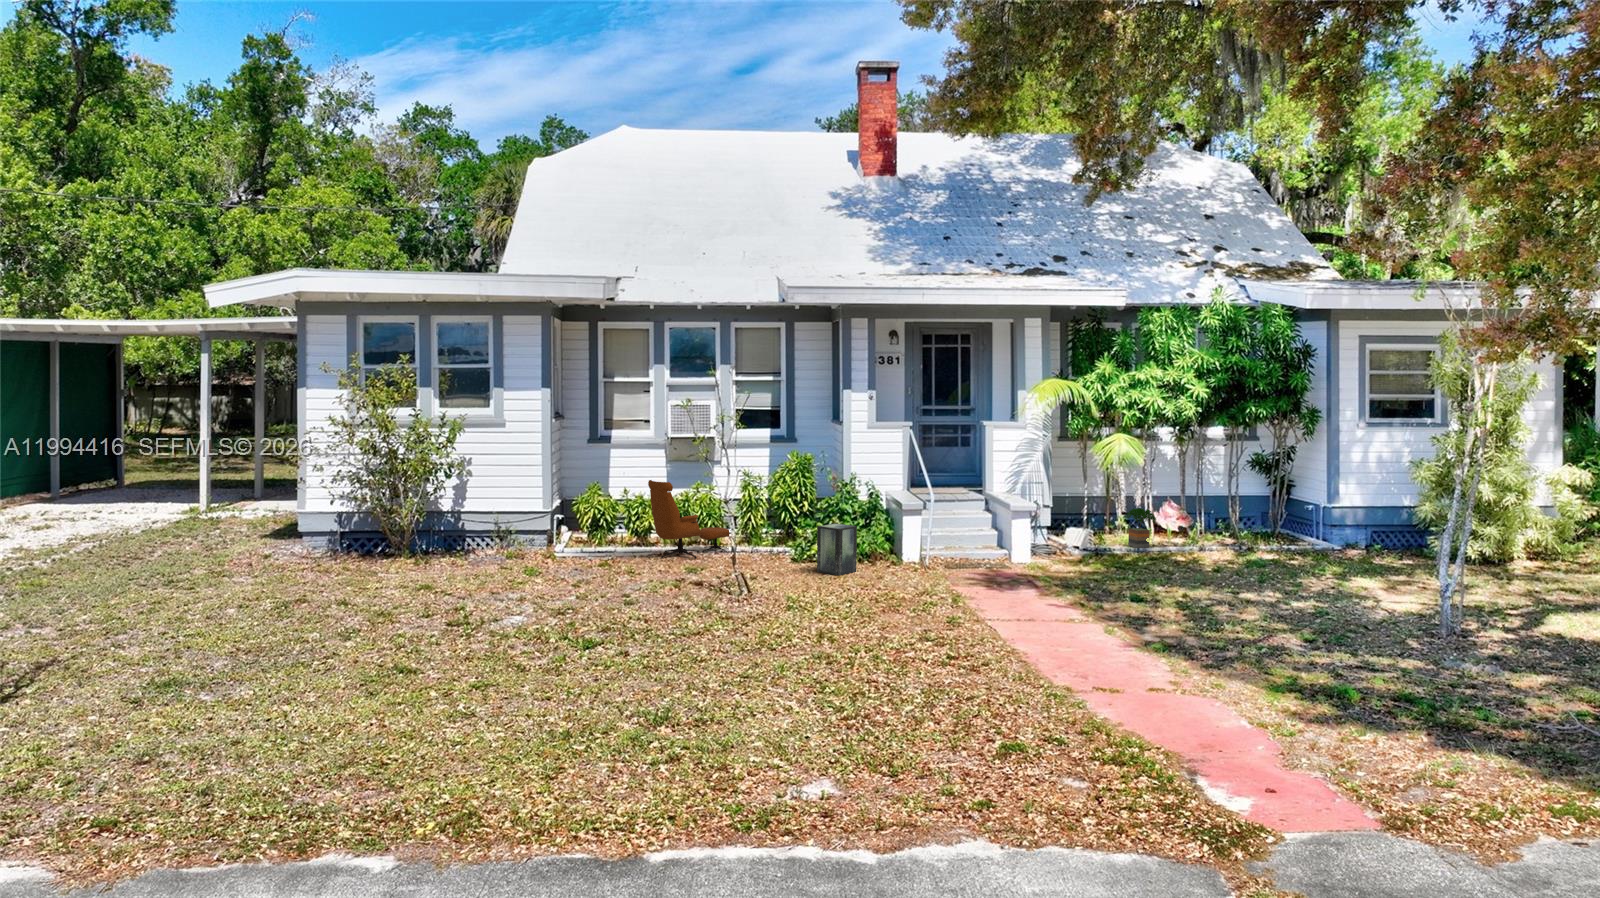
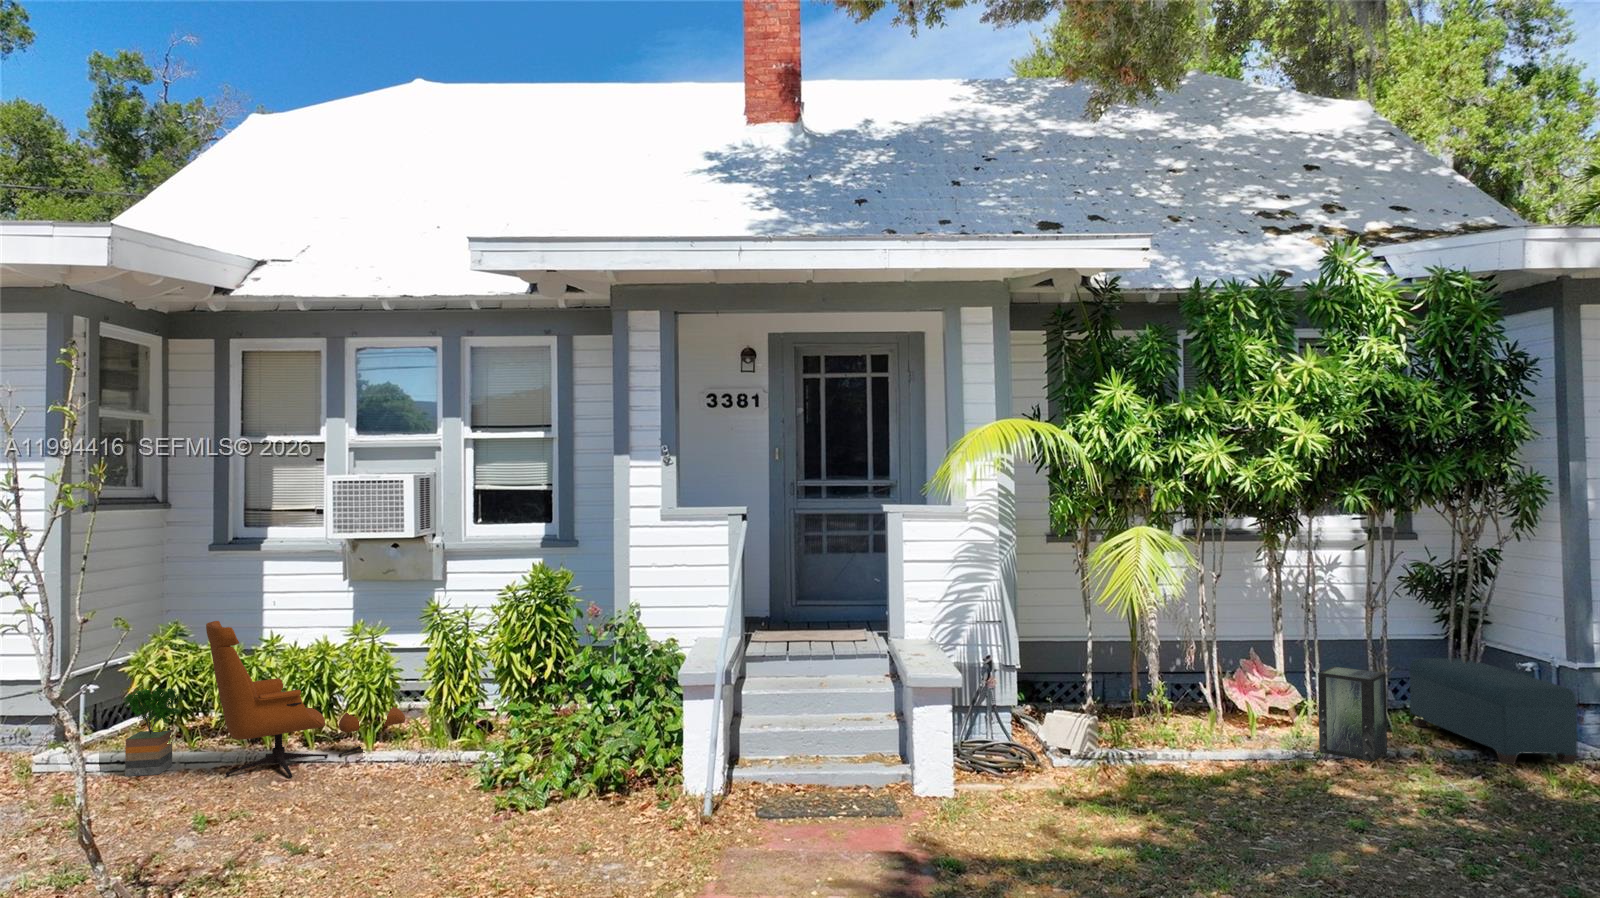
bench: none [1248,505,1322,552] -> present [1409,658,1578,764]
potted tree: present [1127,508,1156,548] -> present [124,688,184,776]
storage box: present [817,523,857,576] -> present [1318,666,1387,761]

